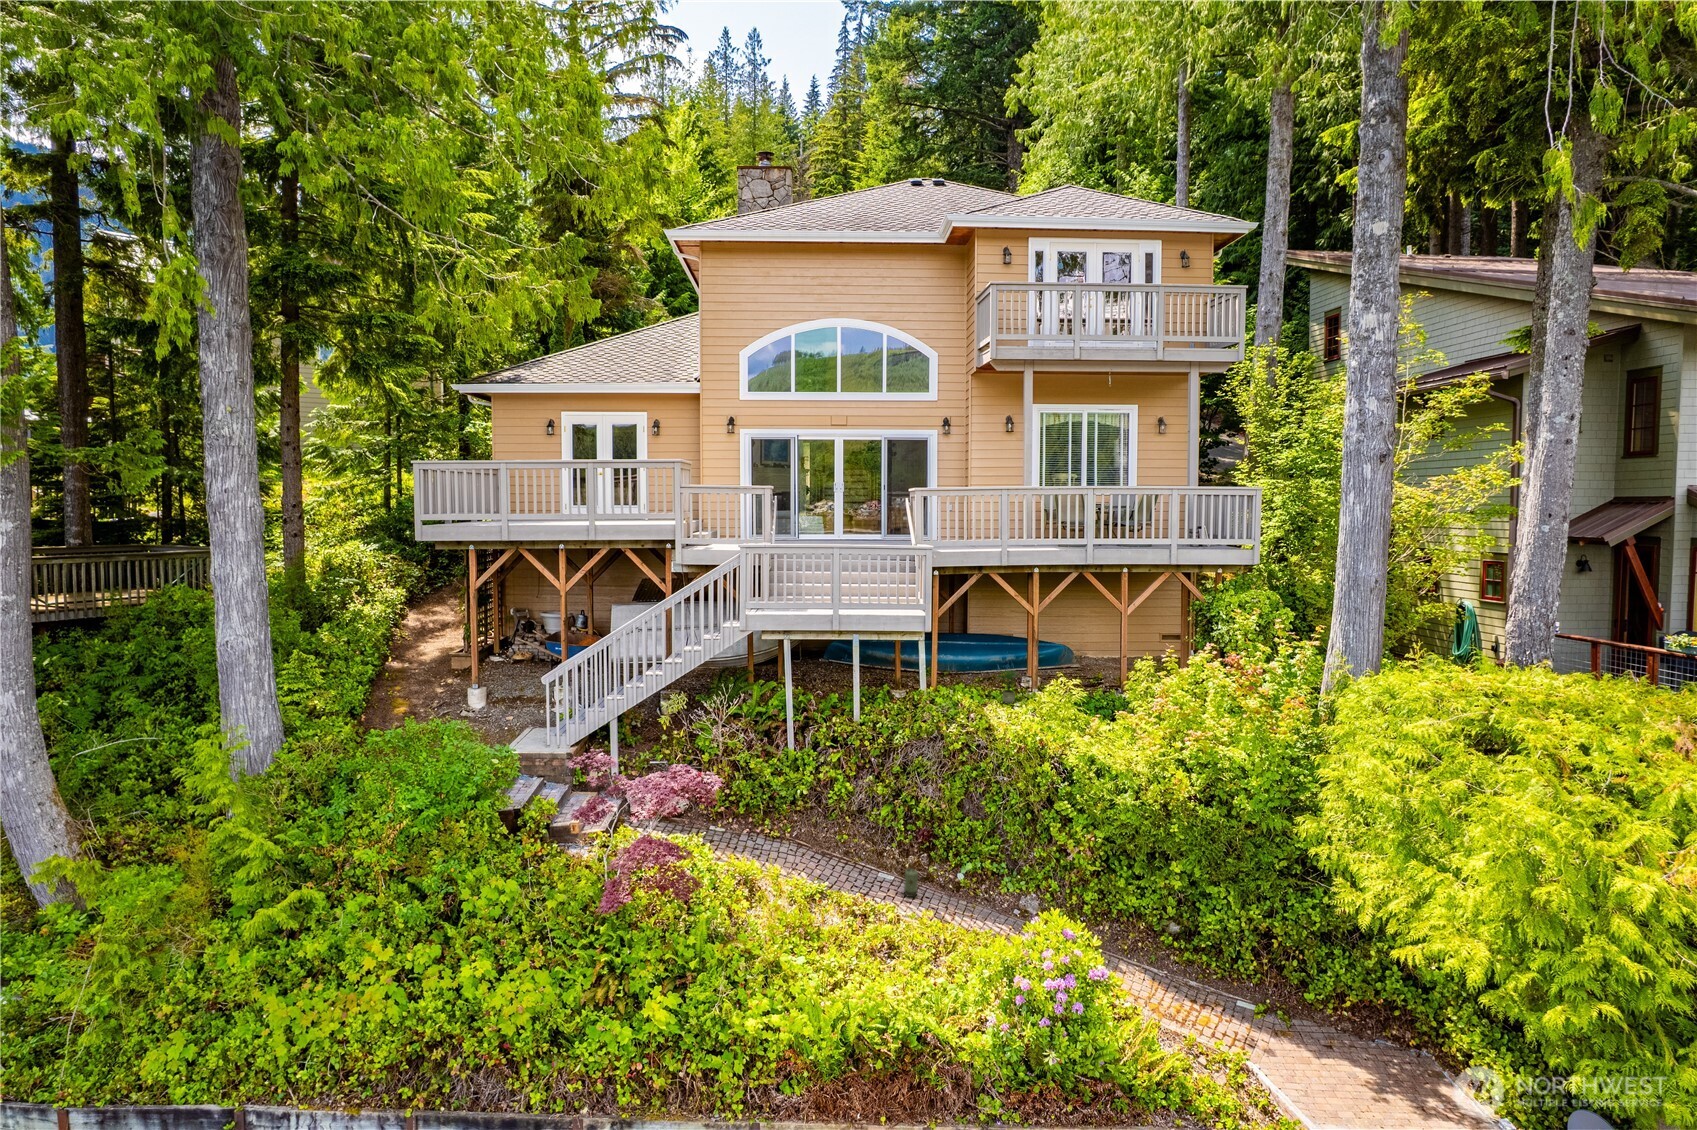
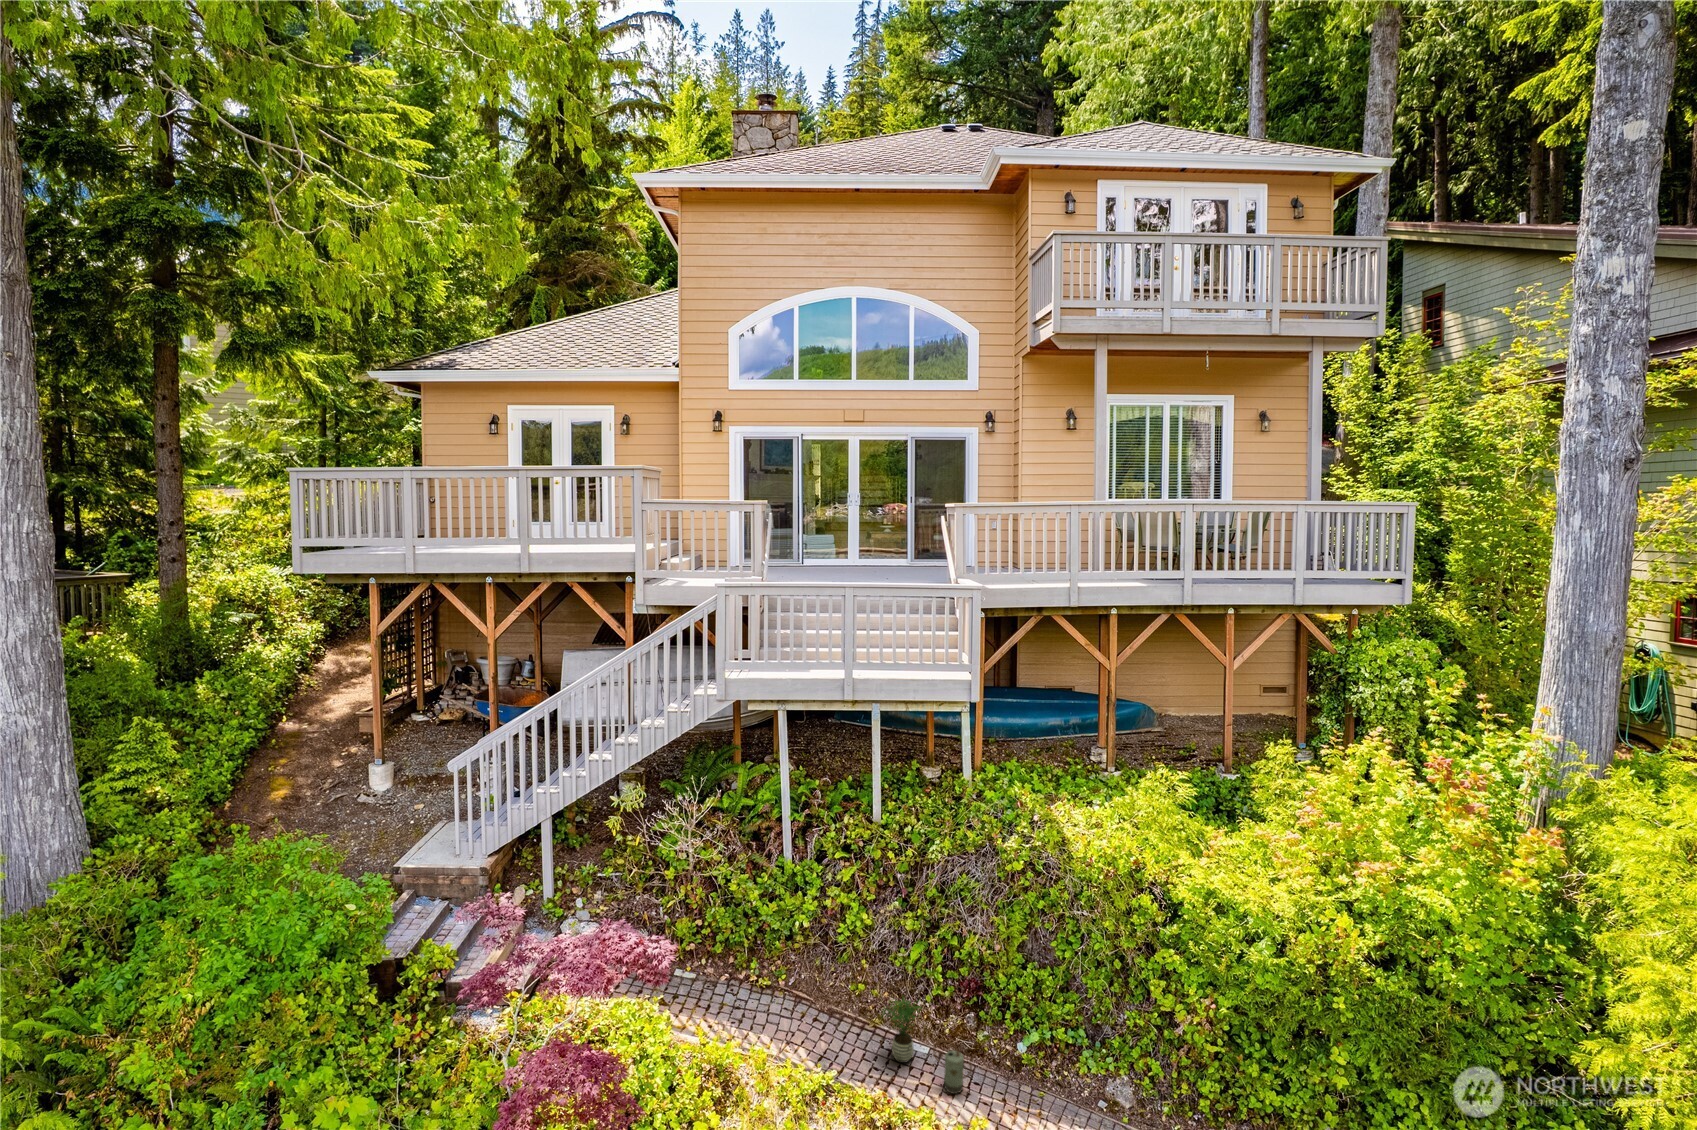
potted plant: present [998,670,1018,704] -> present [883,998,920,1063]

